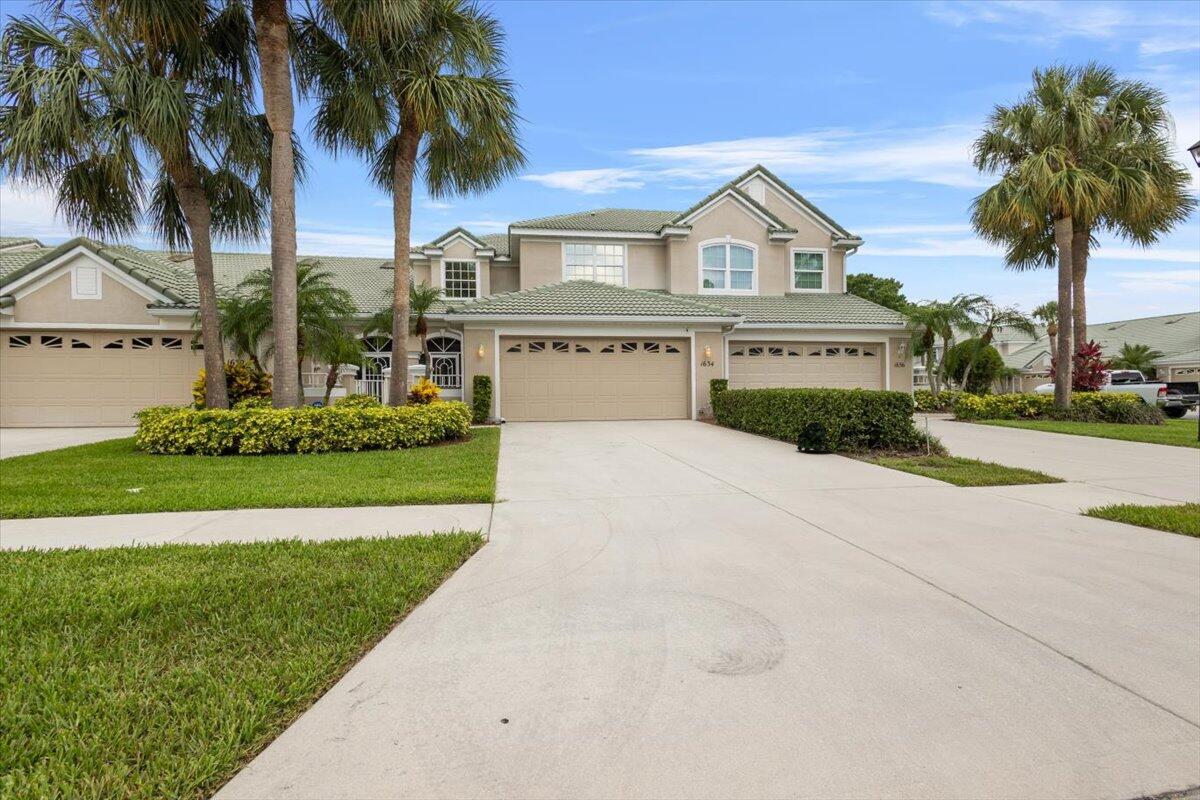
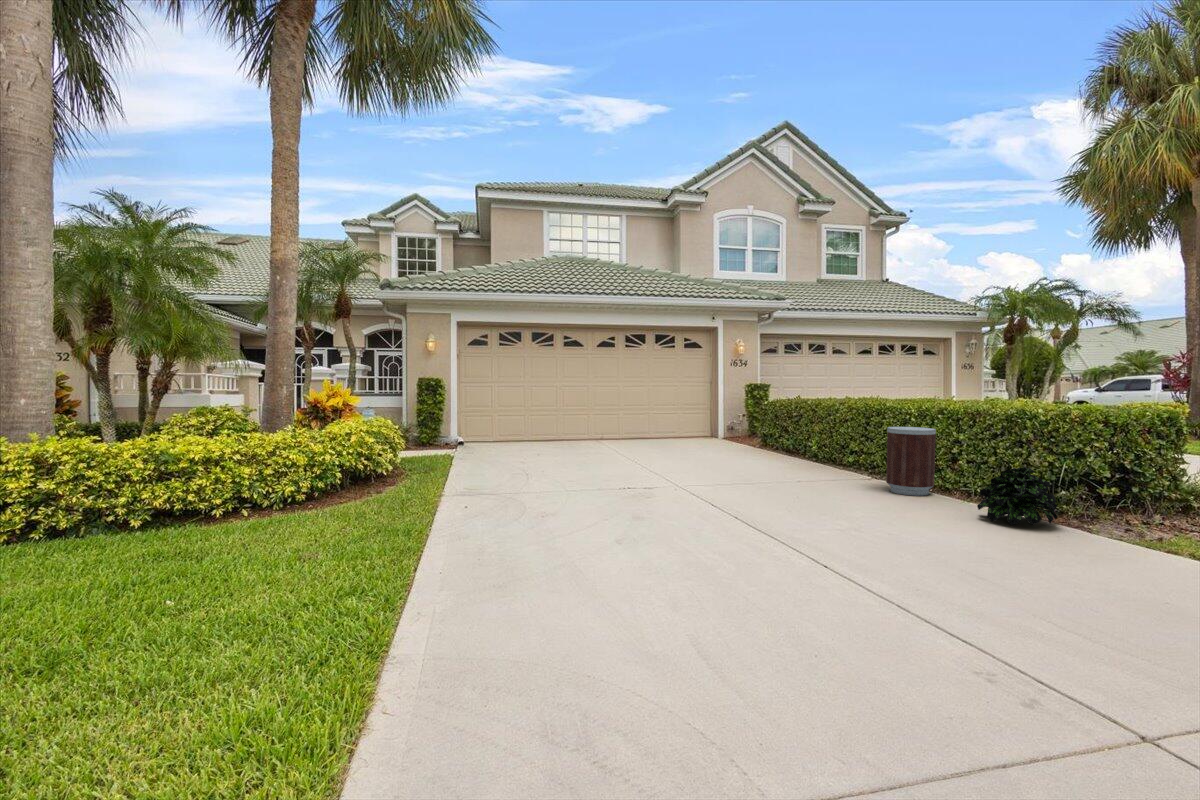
trash can: none [766,404,793,444] -> present [886,427,936,496]

